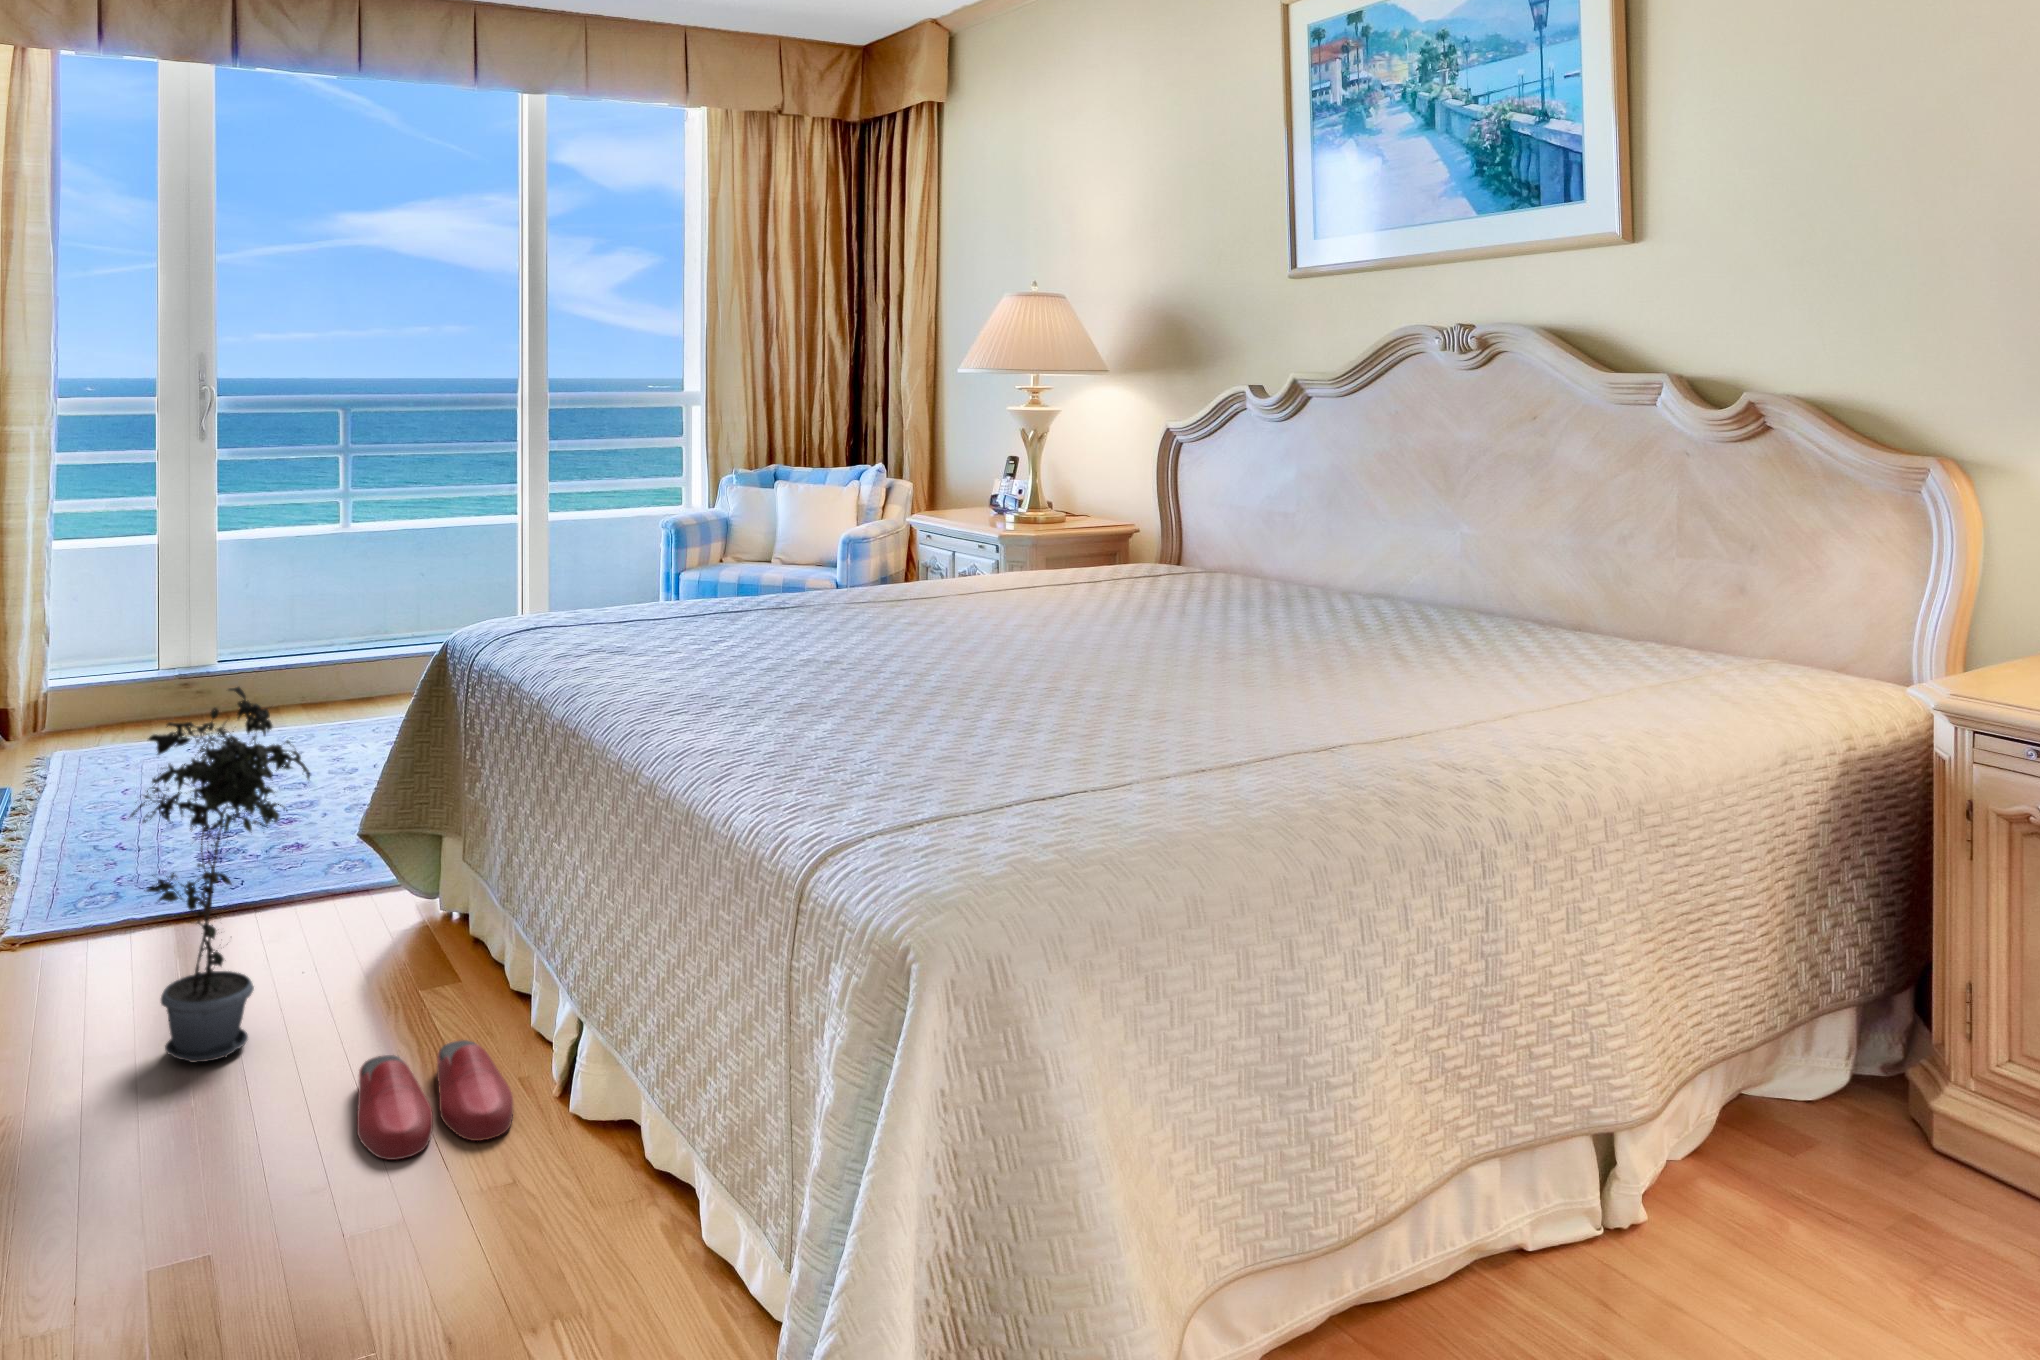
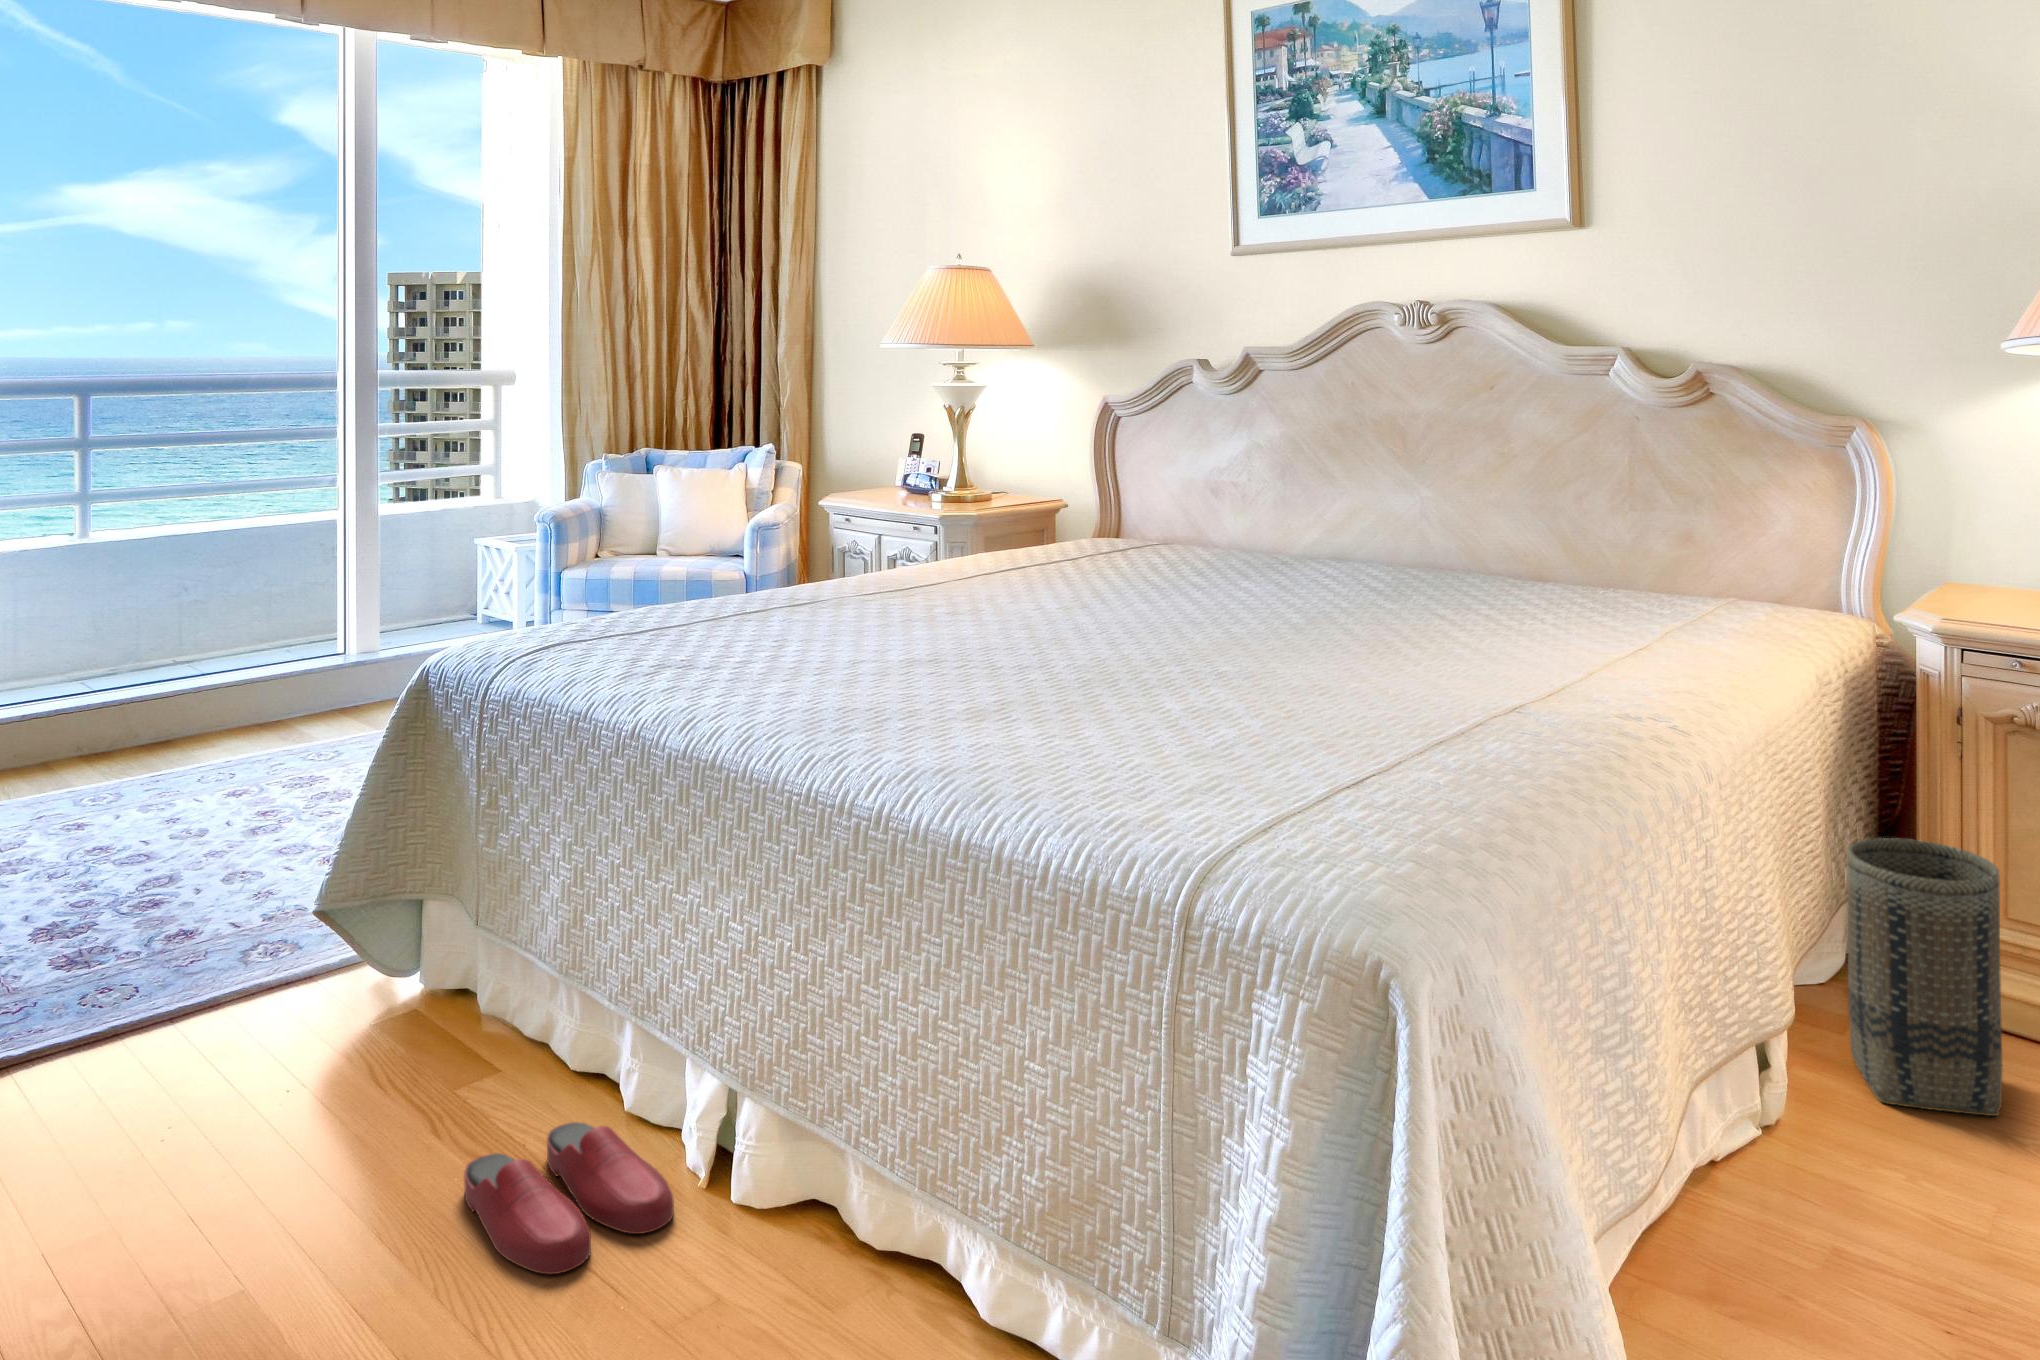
potted plant: present [130,687,310,1063] -> none [133,744,385,1204]
basket: none [1774,938,1954,1278] -> present [1847,838,2002,1116]

